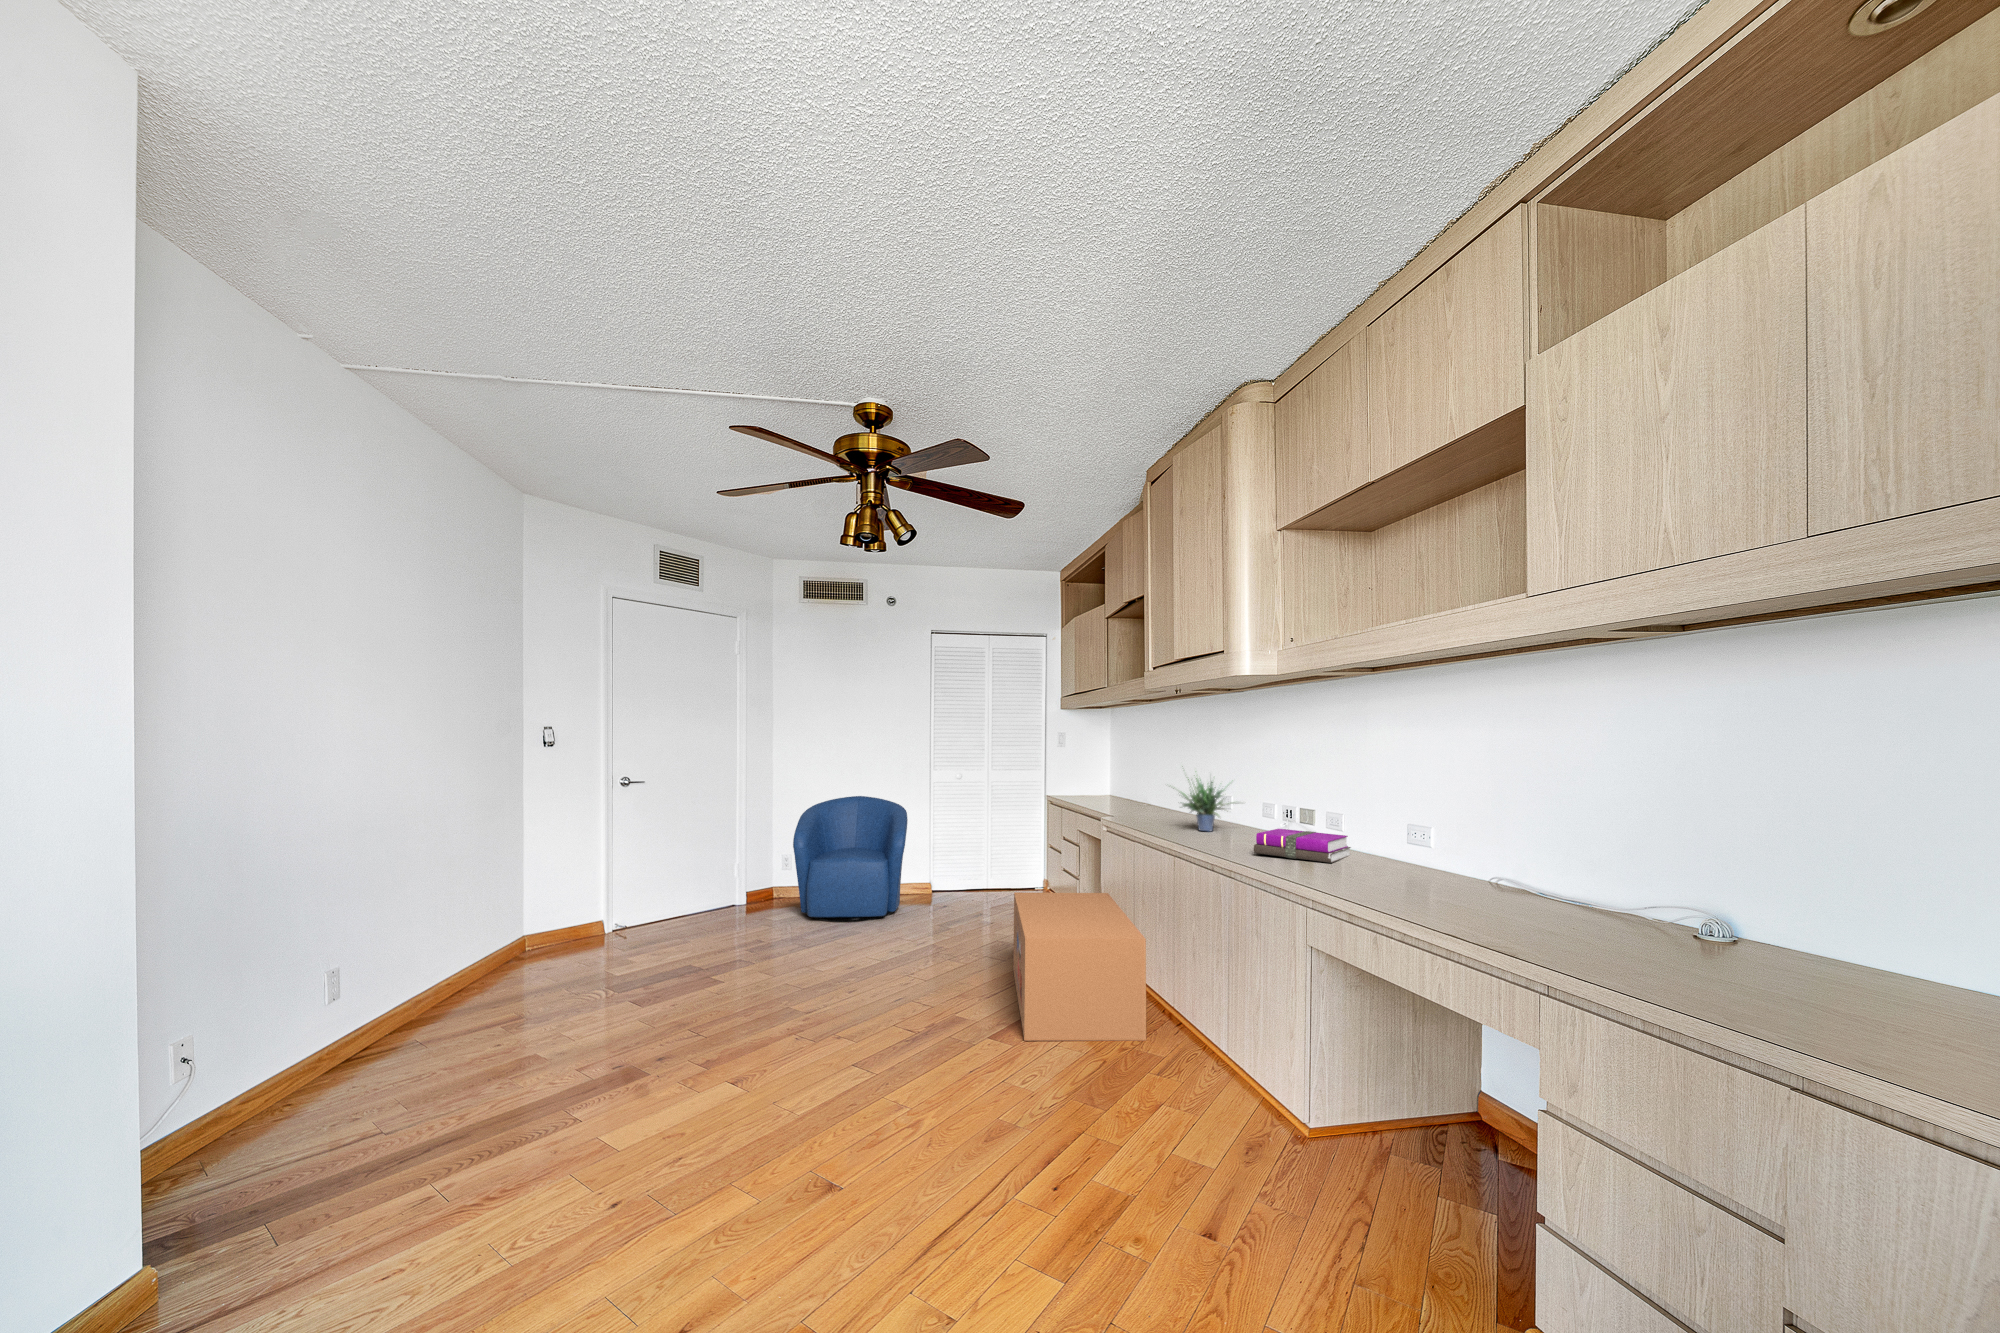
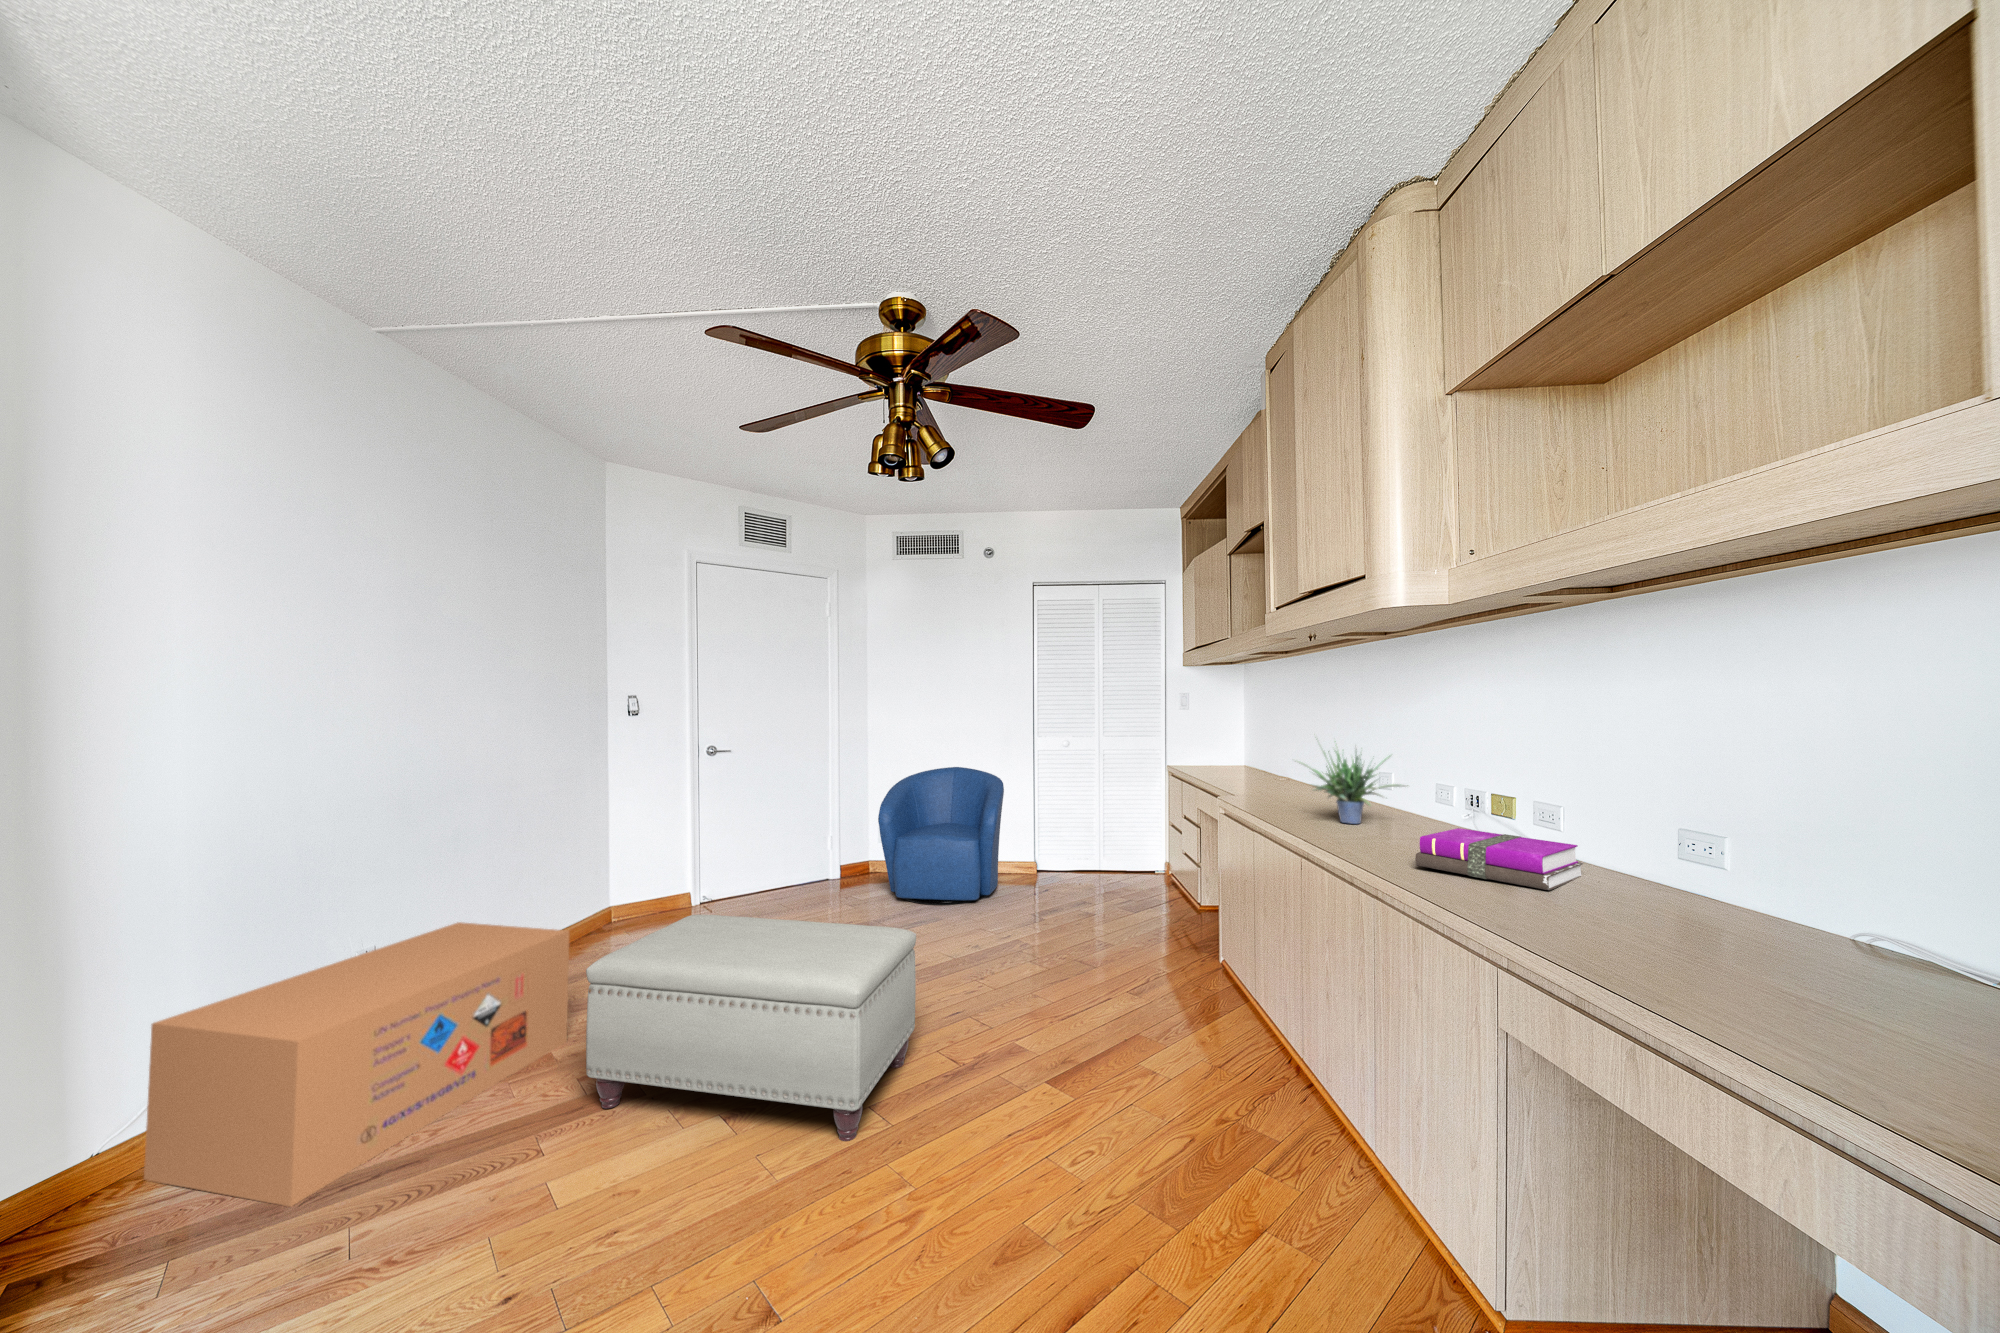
cardboard box: present [1013,892,1146,1041] -> present [144,922,569,1207]
ottoman: none [602,922,880,1089] -> present [586,914,916,1141]

